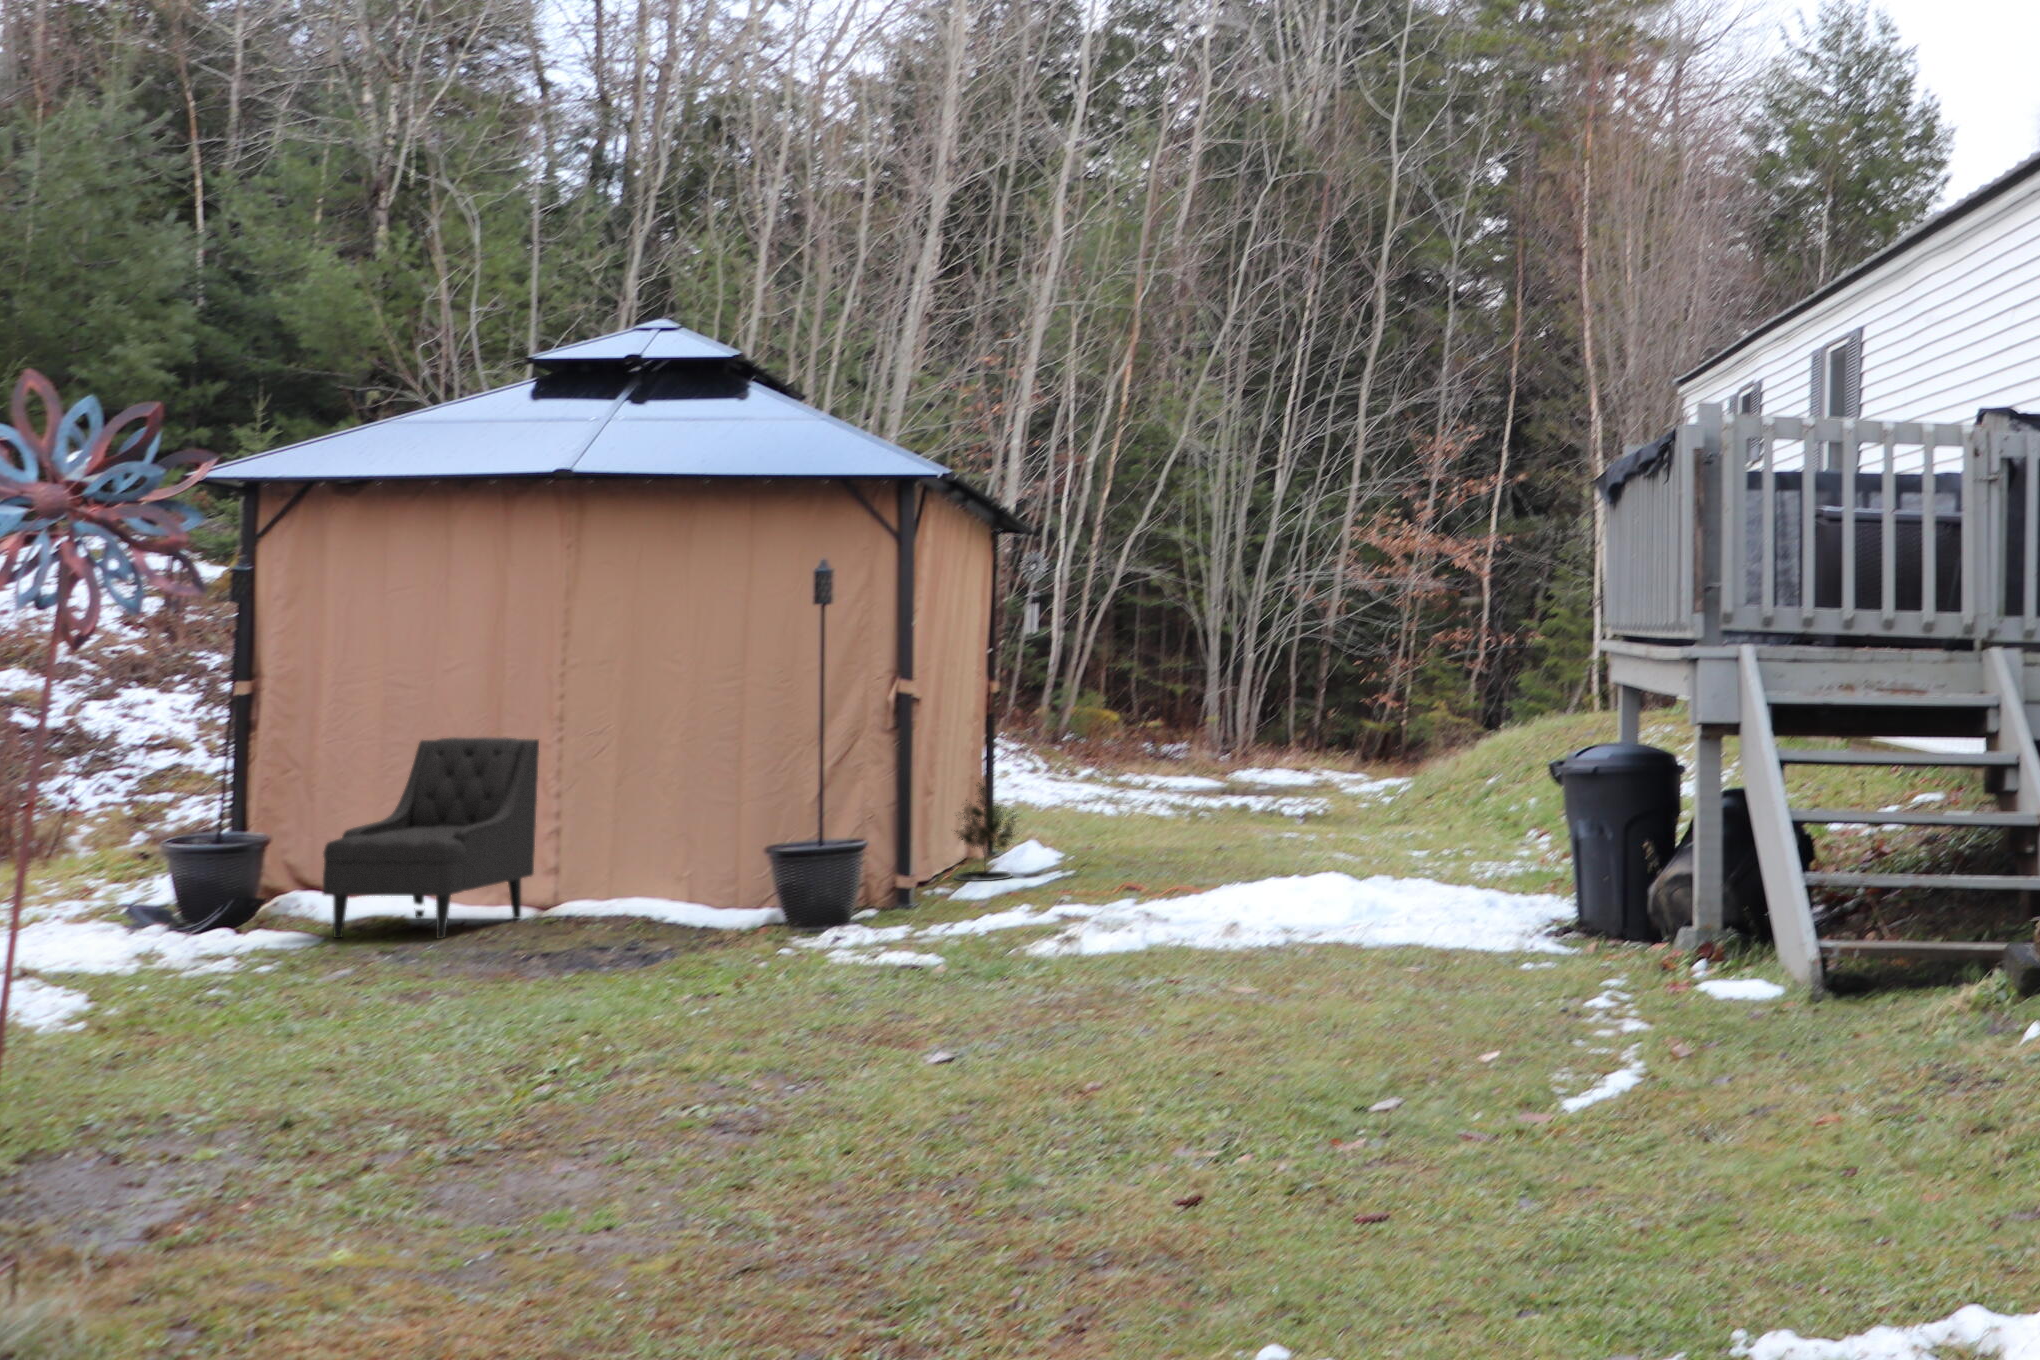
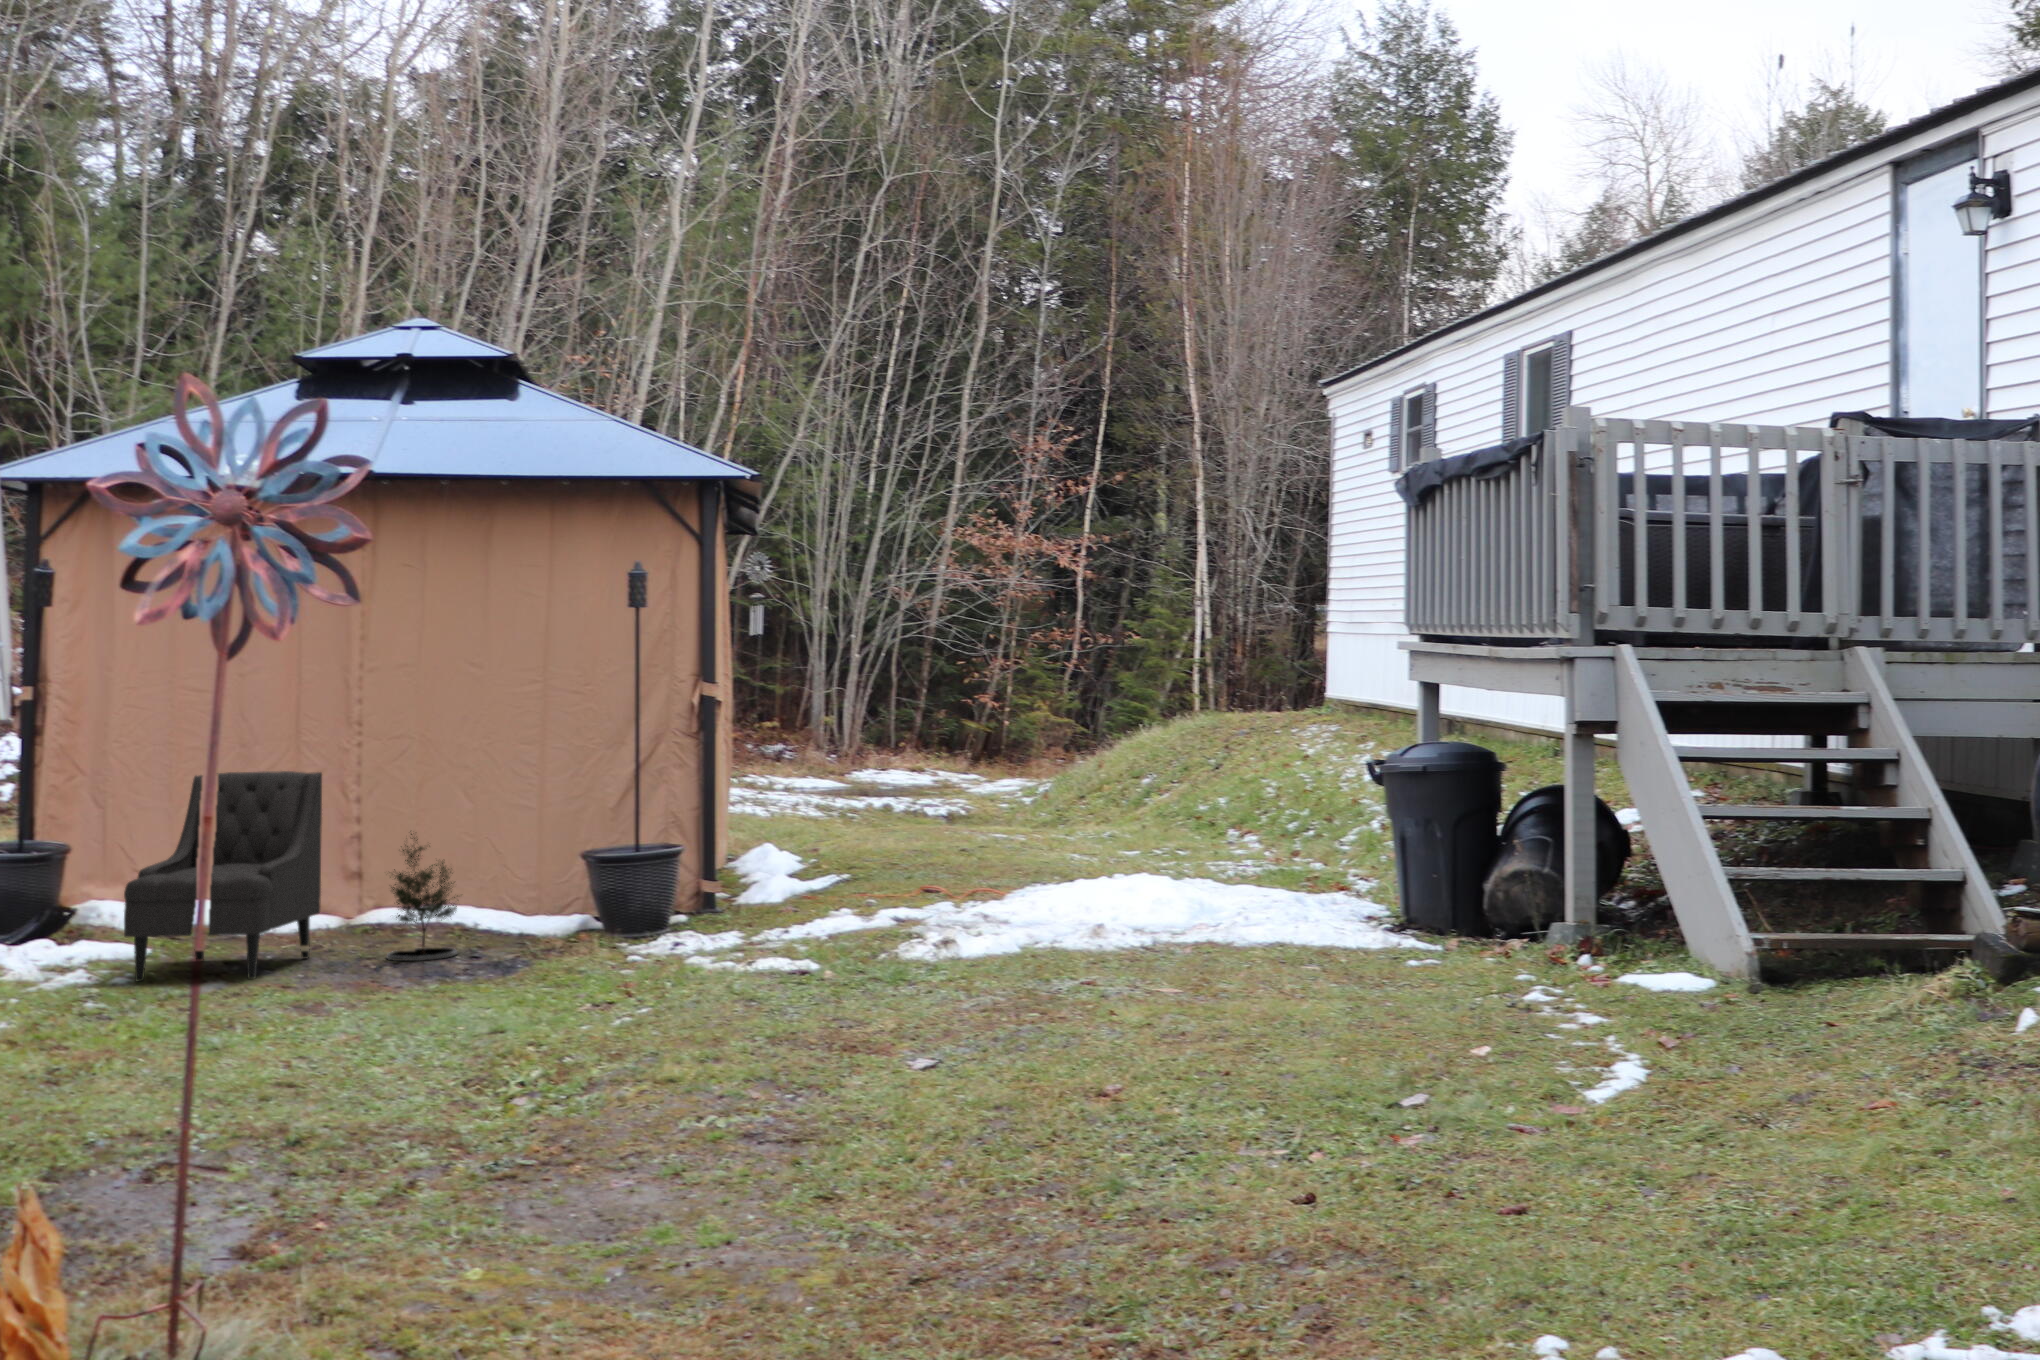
potted tree: present [954,774,1017,881] -> present [386,834,458,961]

